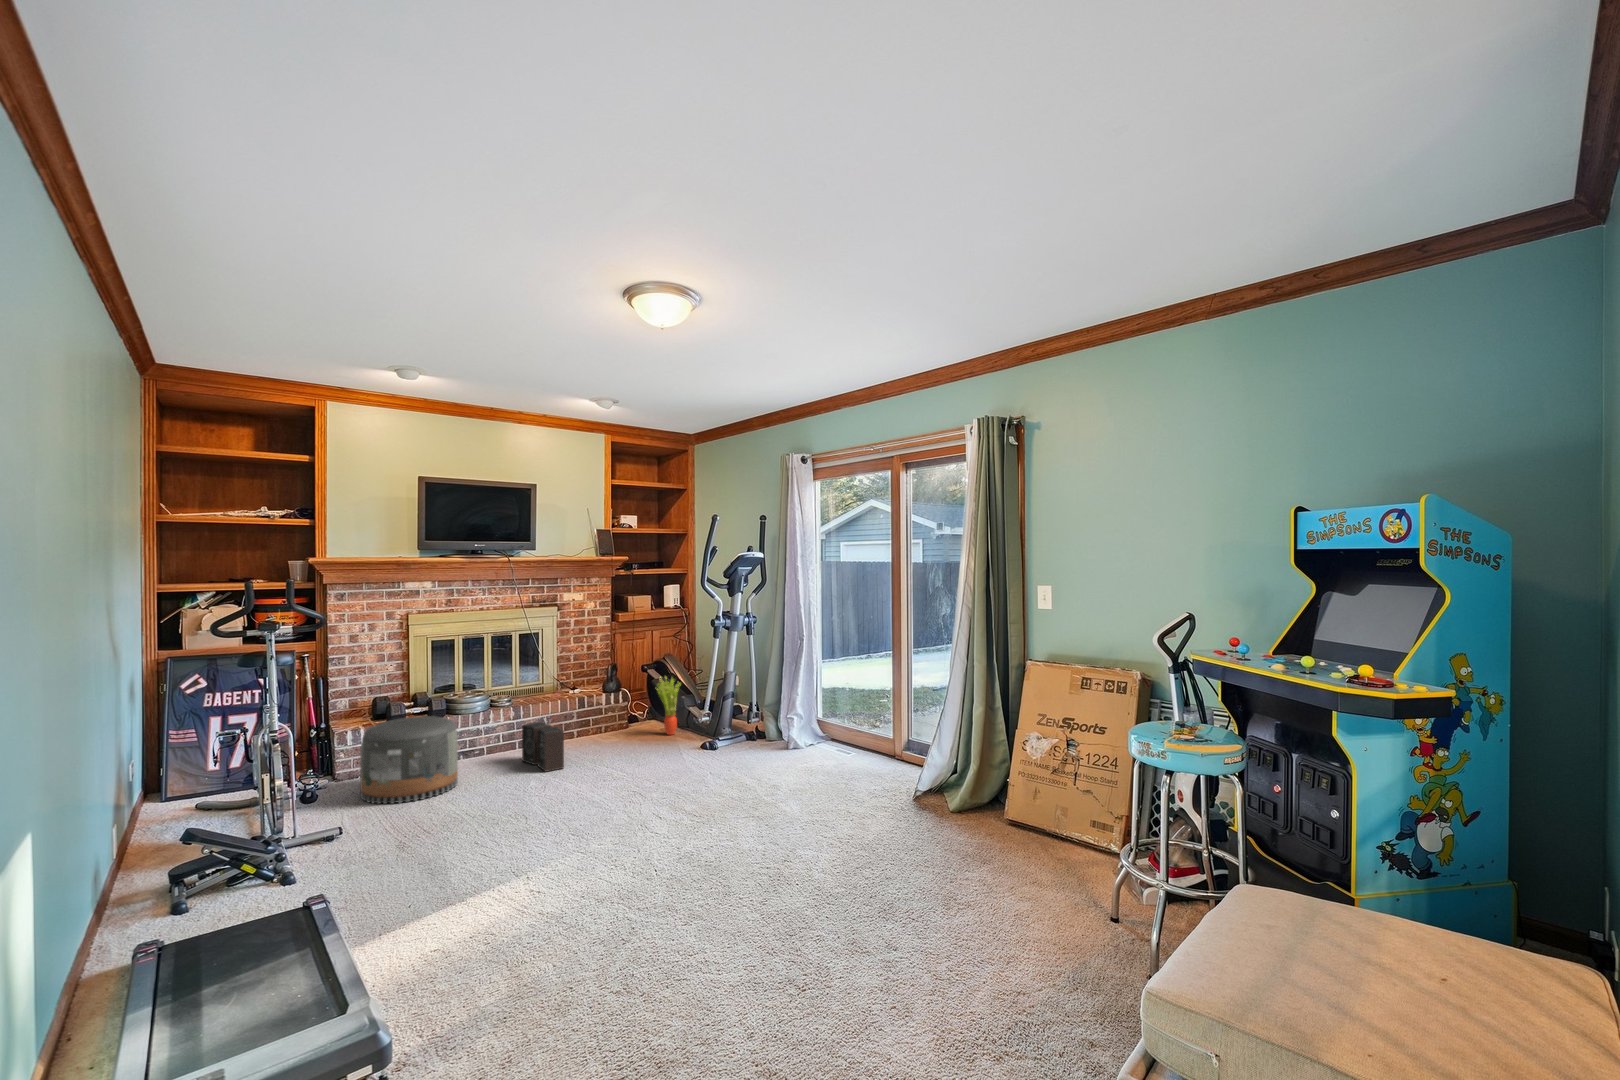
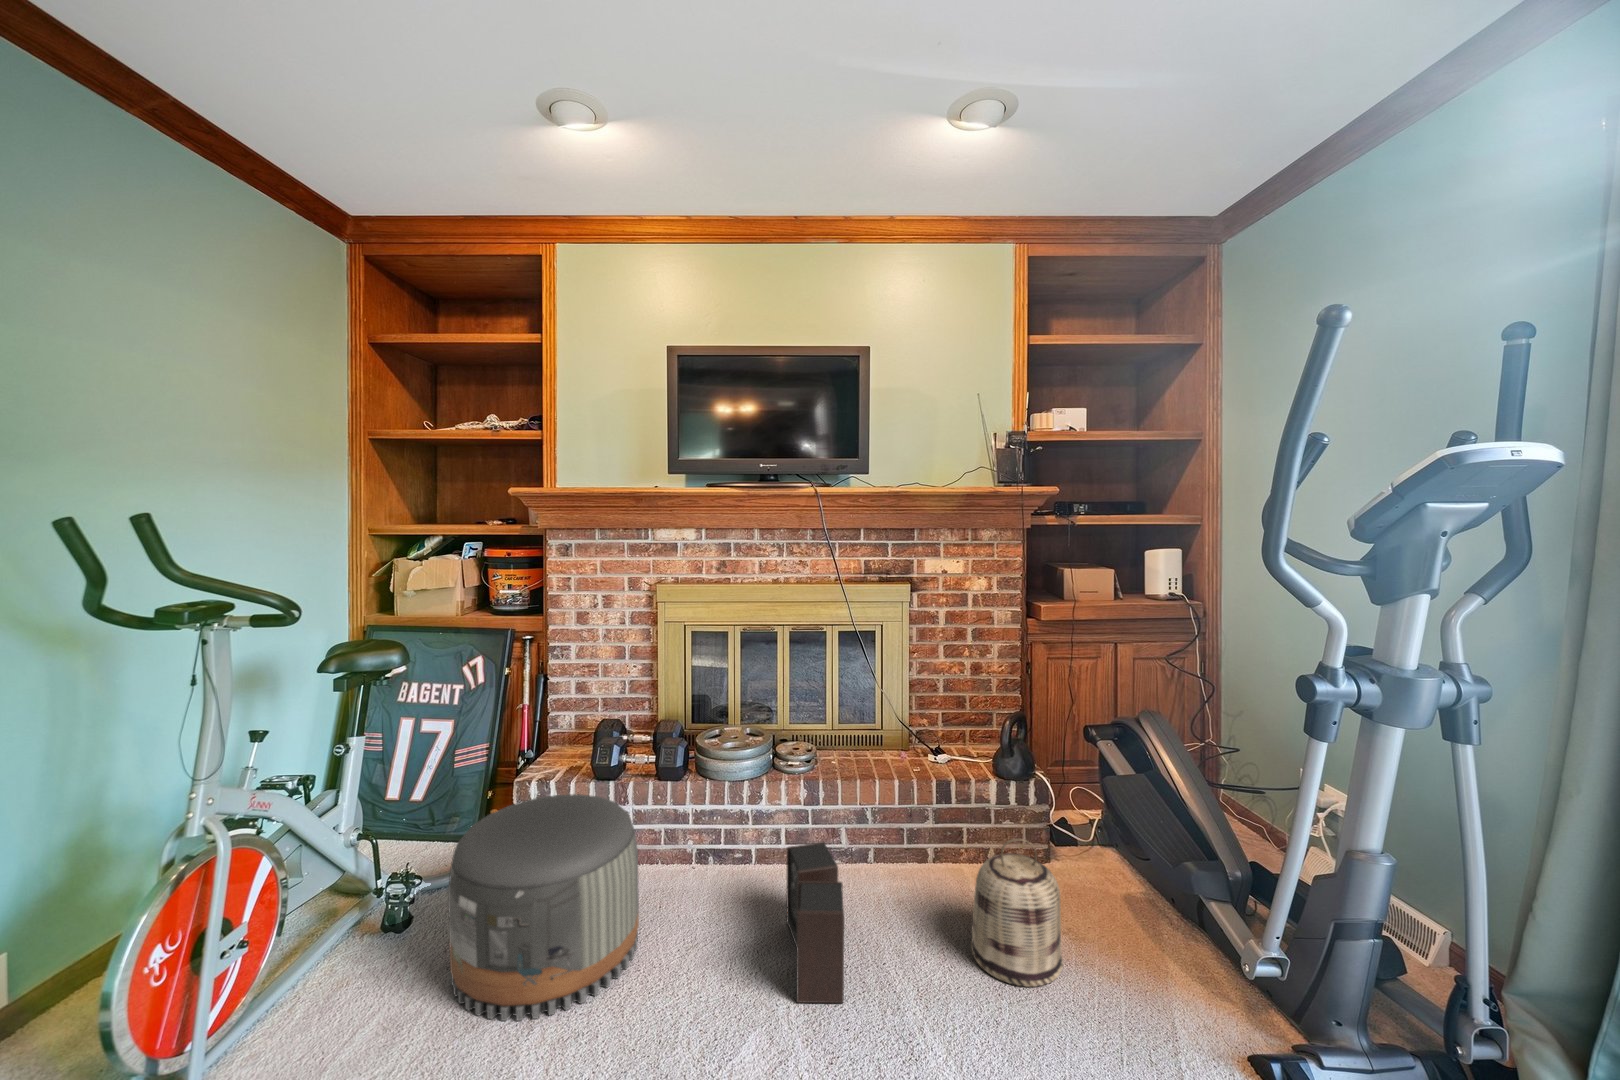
potted plant: present [657,677,680,735] -> none [1103,778,1175,928]
basket: none [607,699,644,753] -> present [971,838,1063,987]

